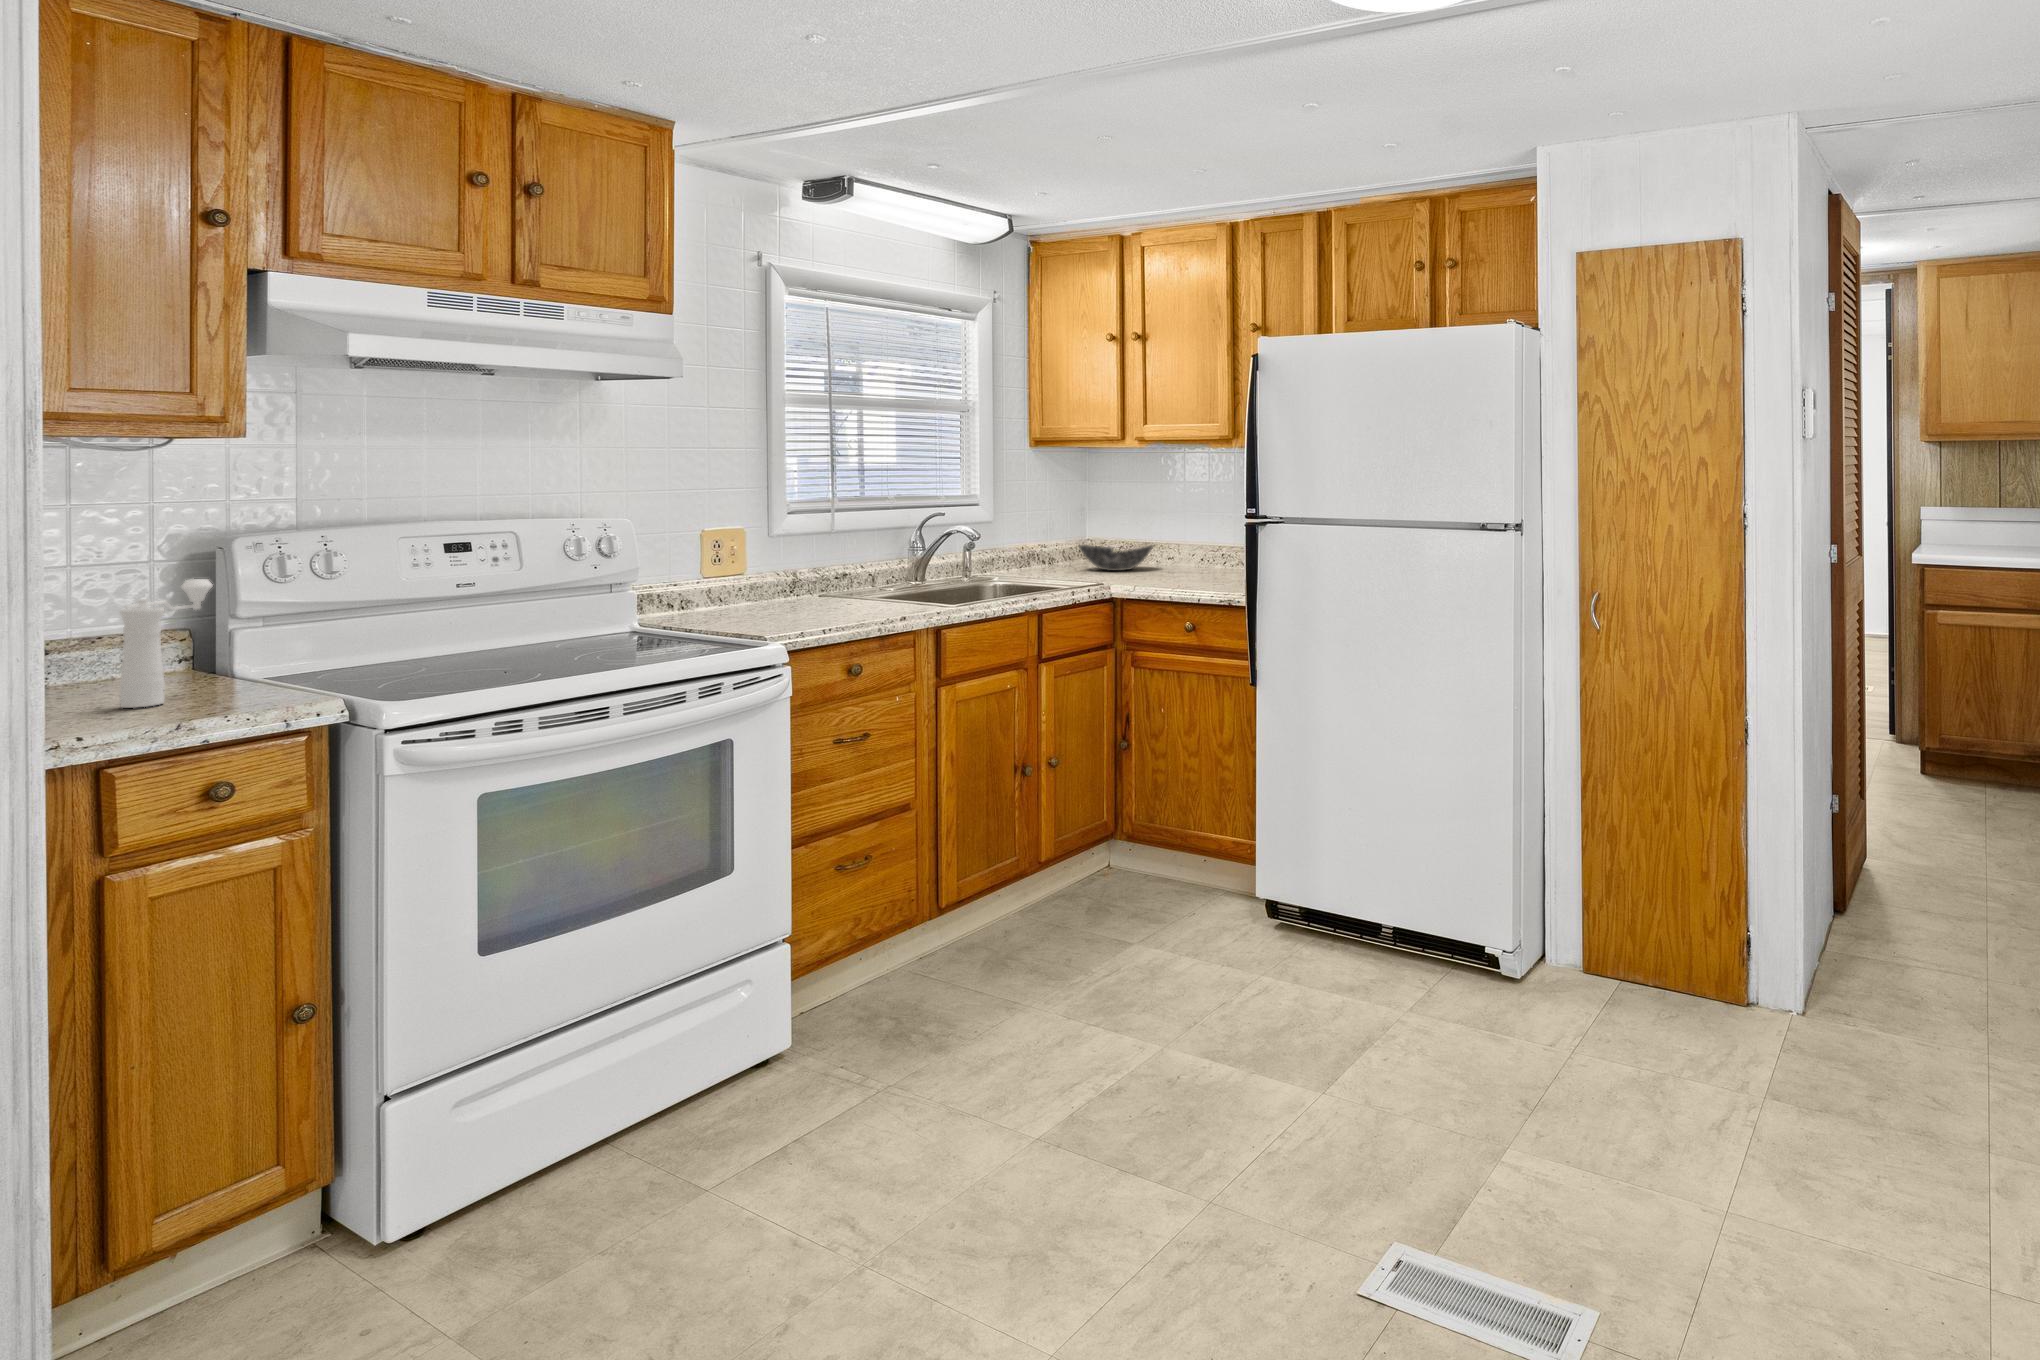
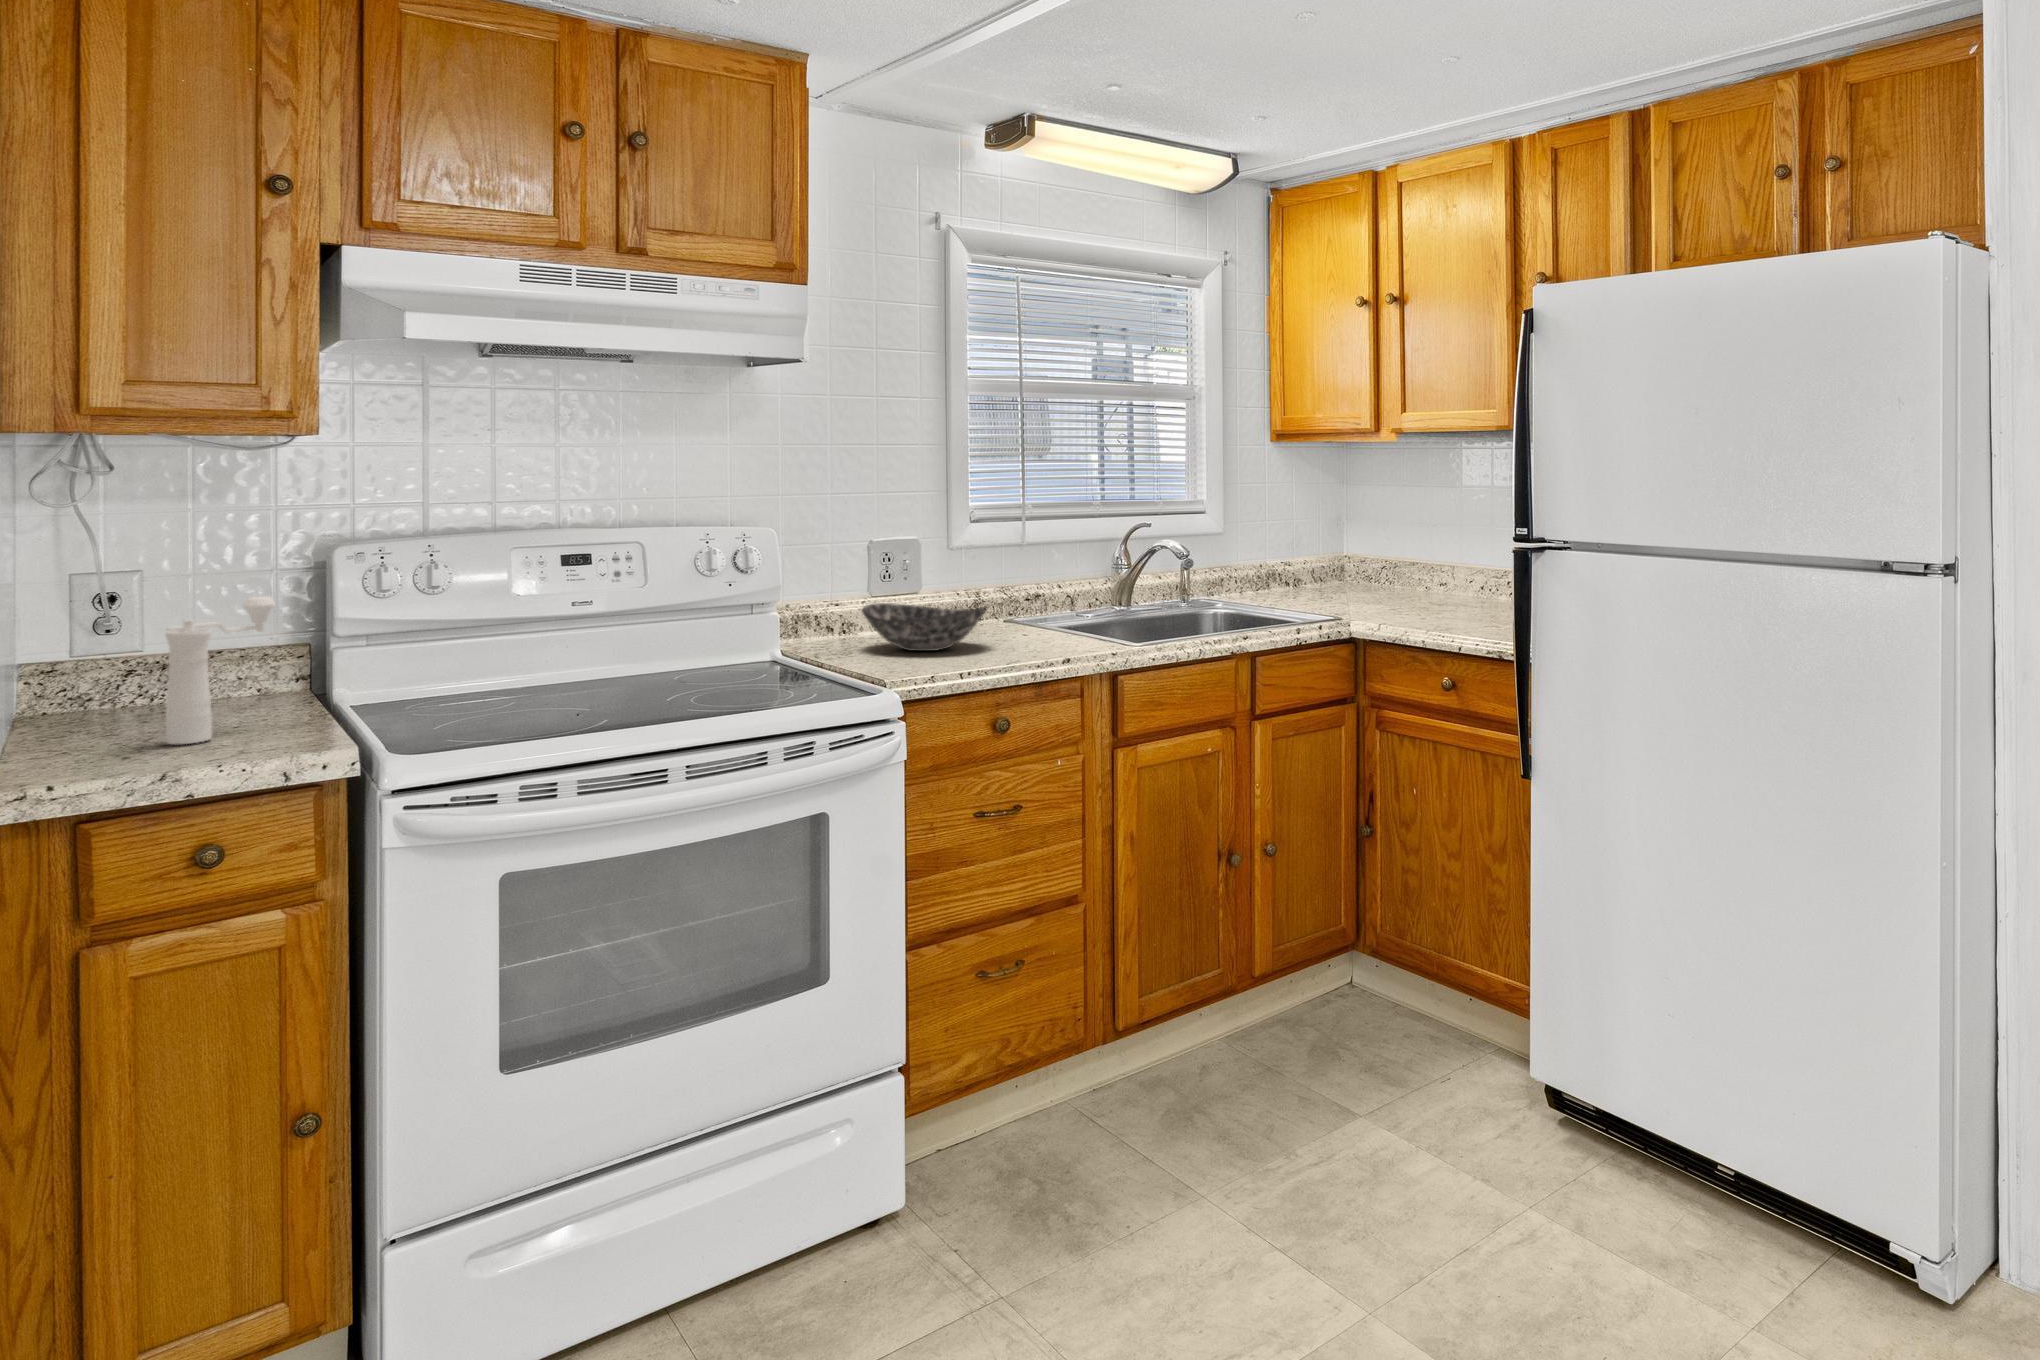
bowl: present [1079,545,1153,571] -> present [862,603,987,651]

